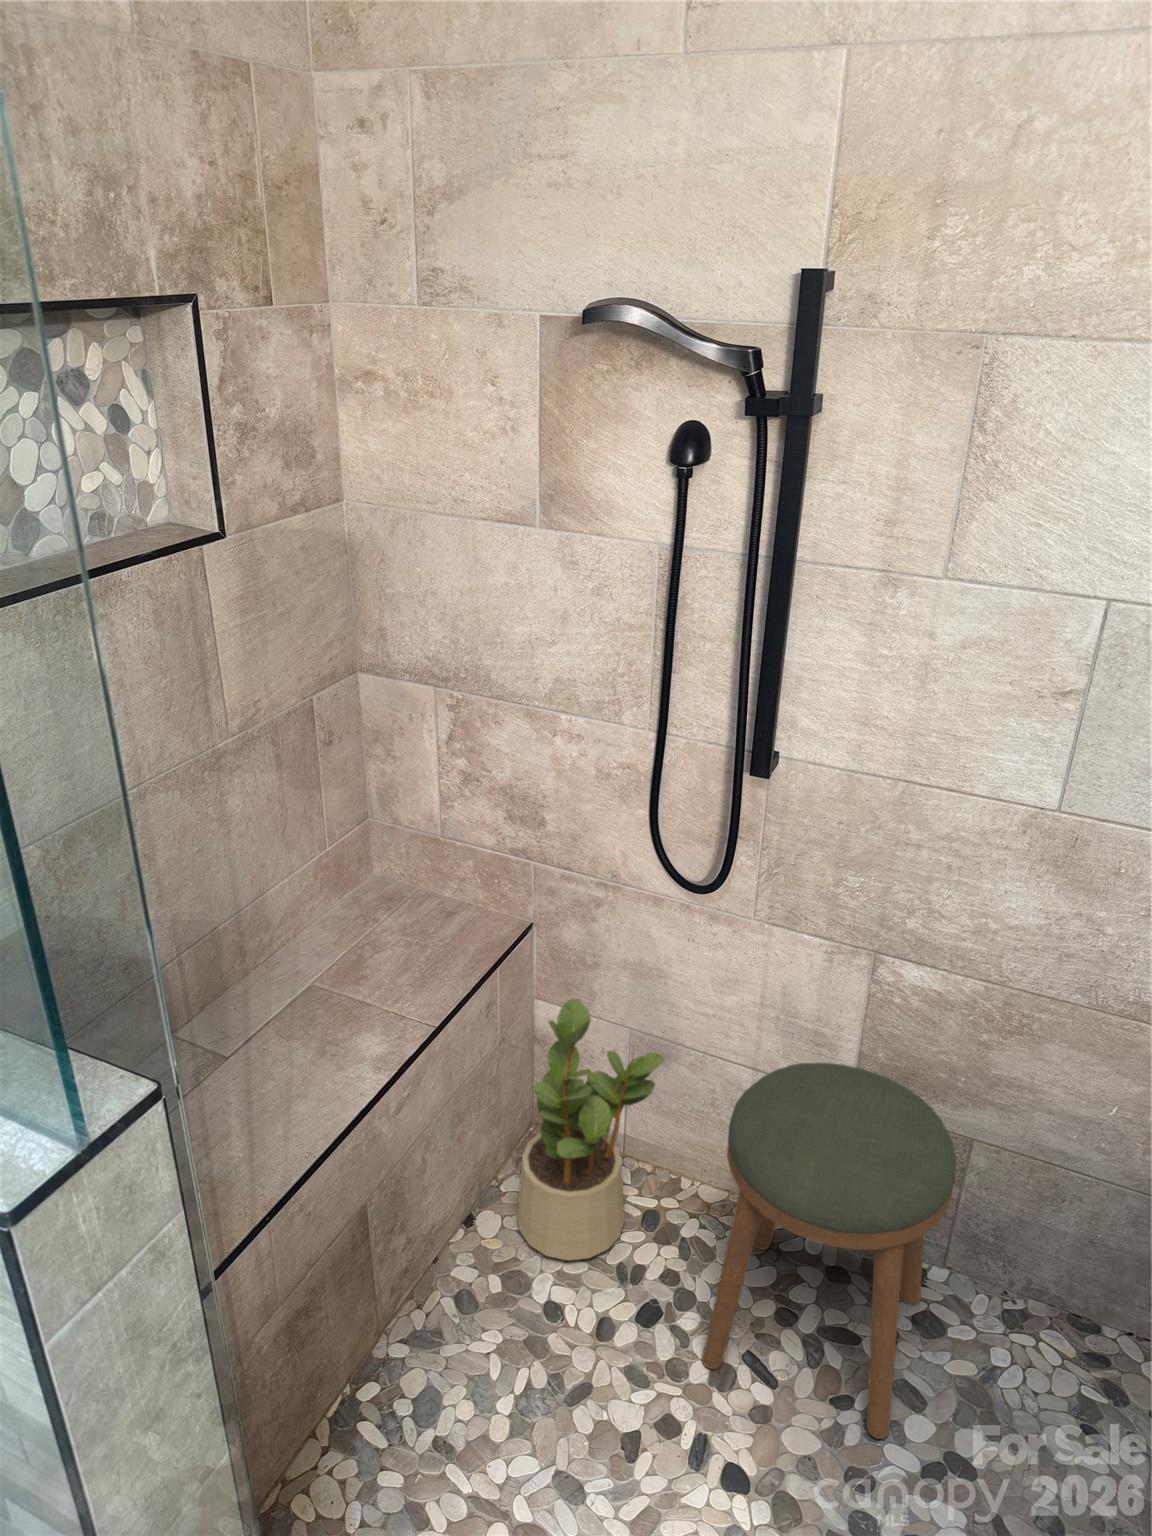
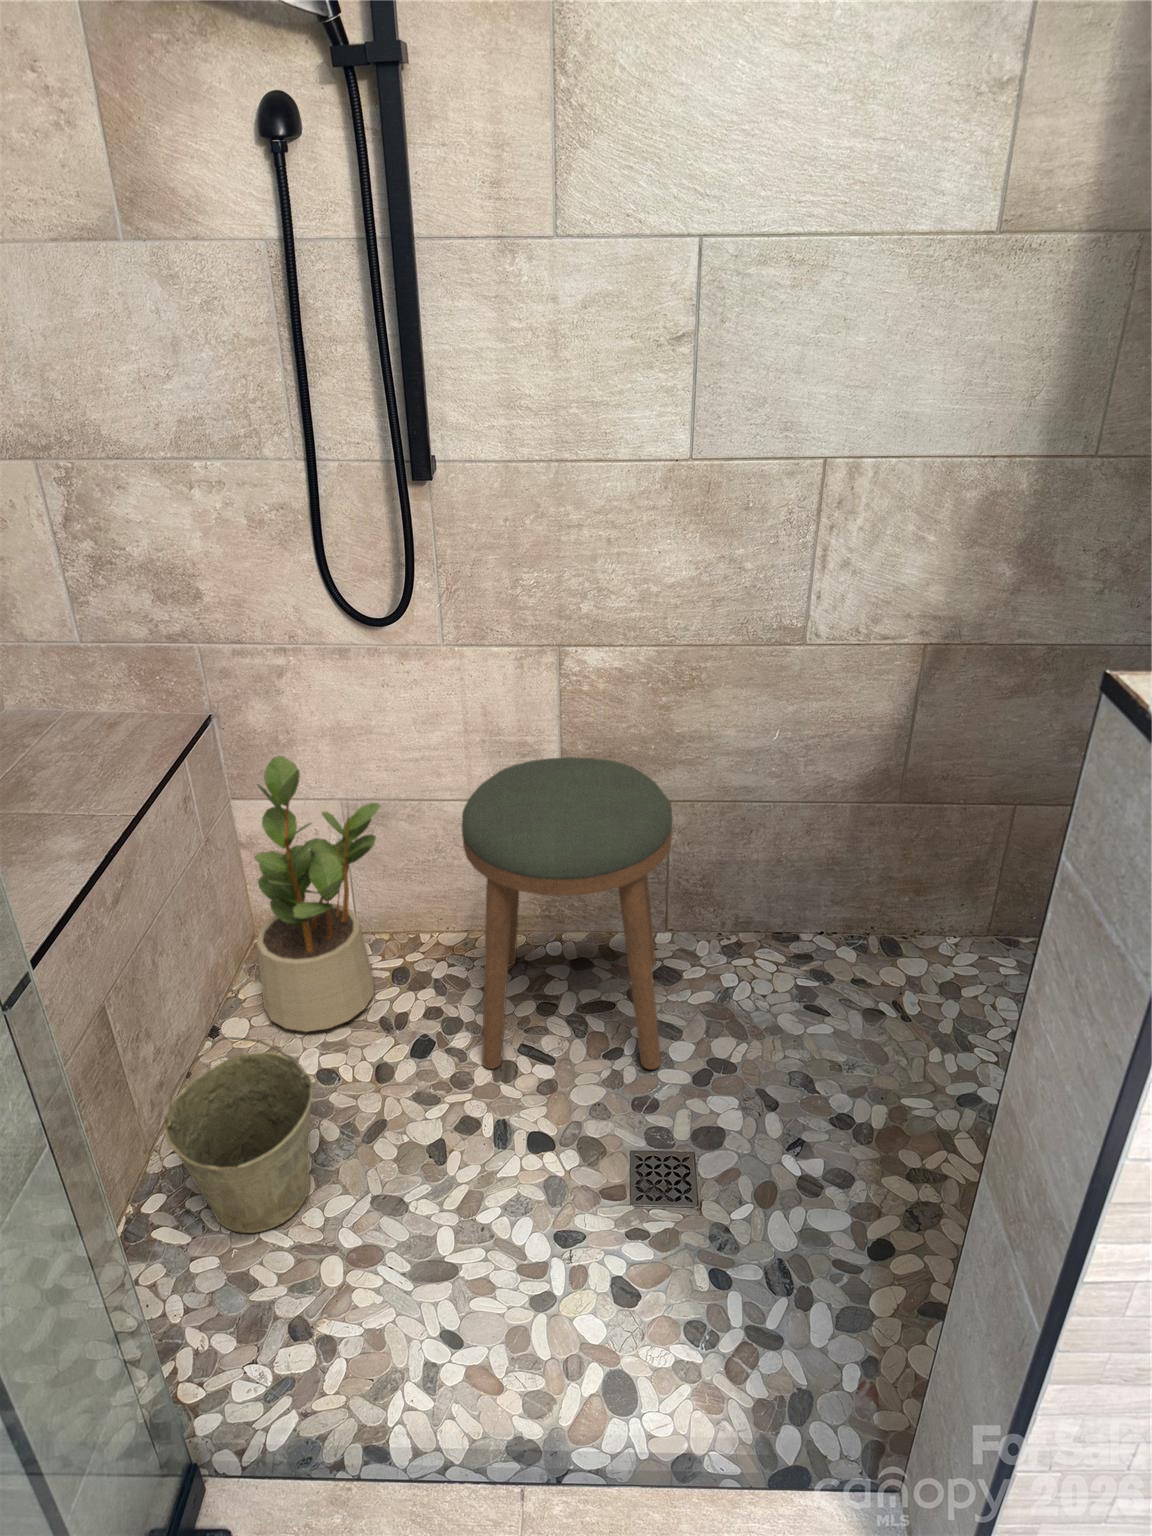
bucket: none [386,1279,524,1466] -> present [164,1037,313,1233]

